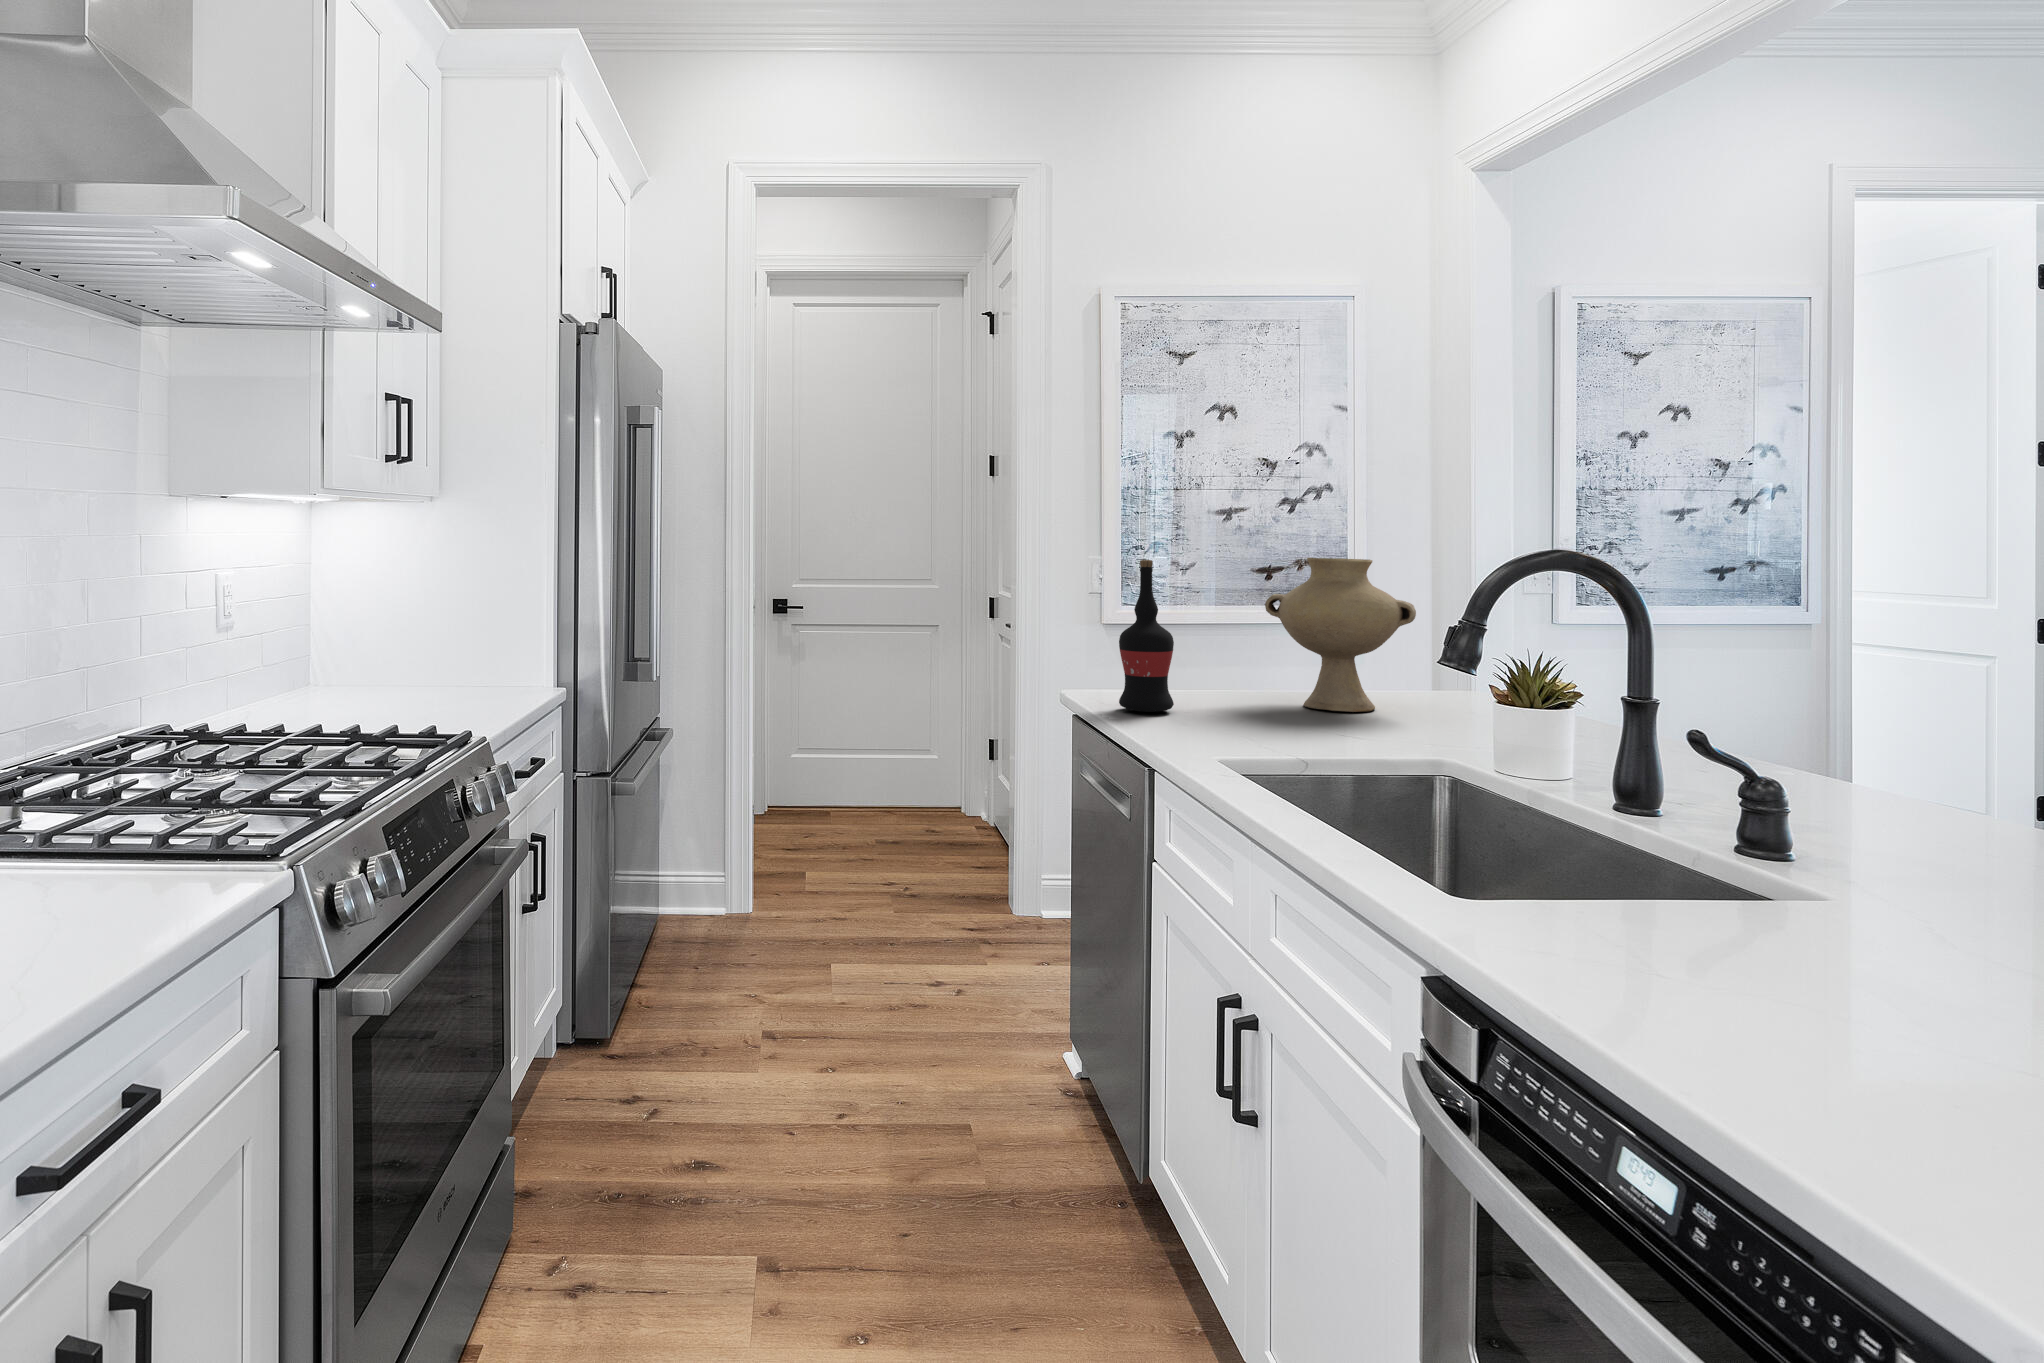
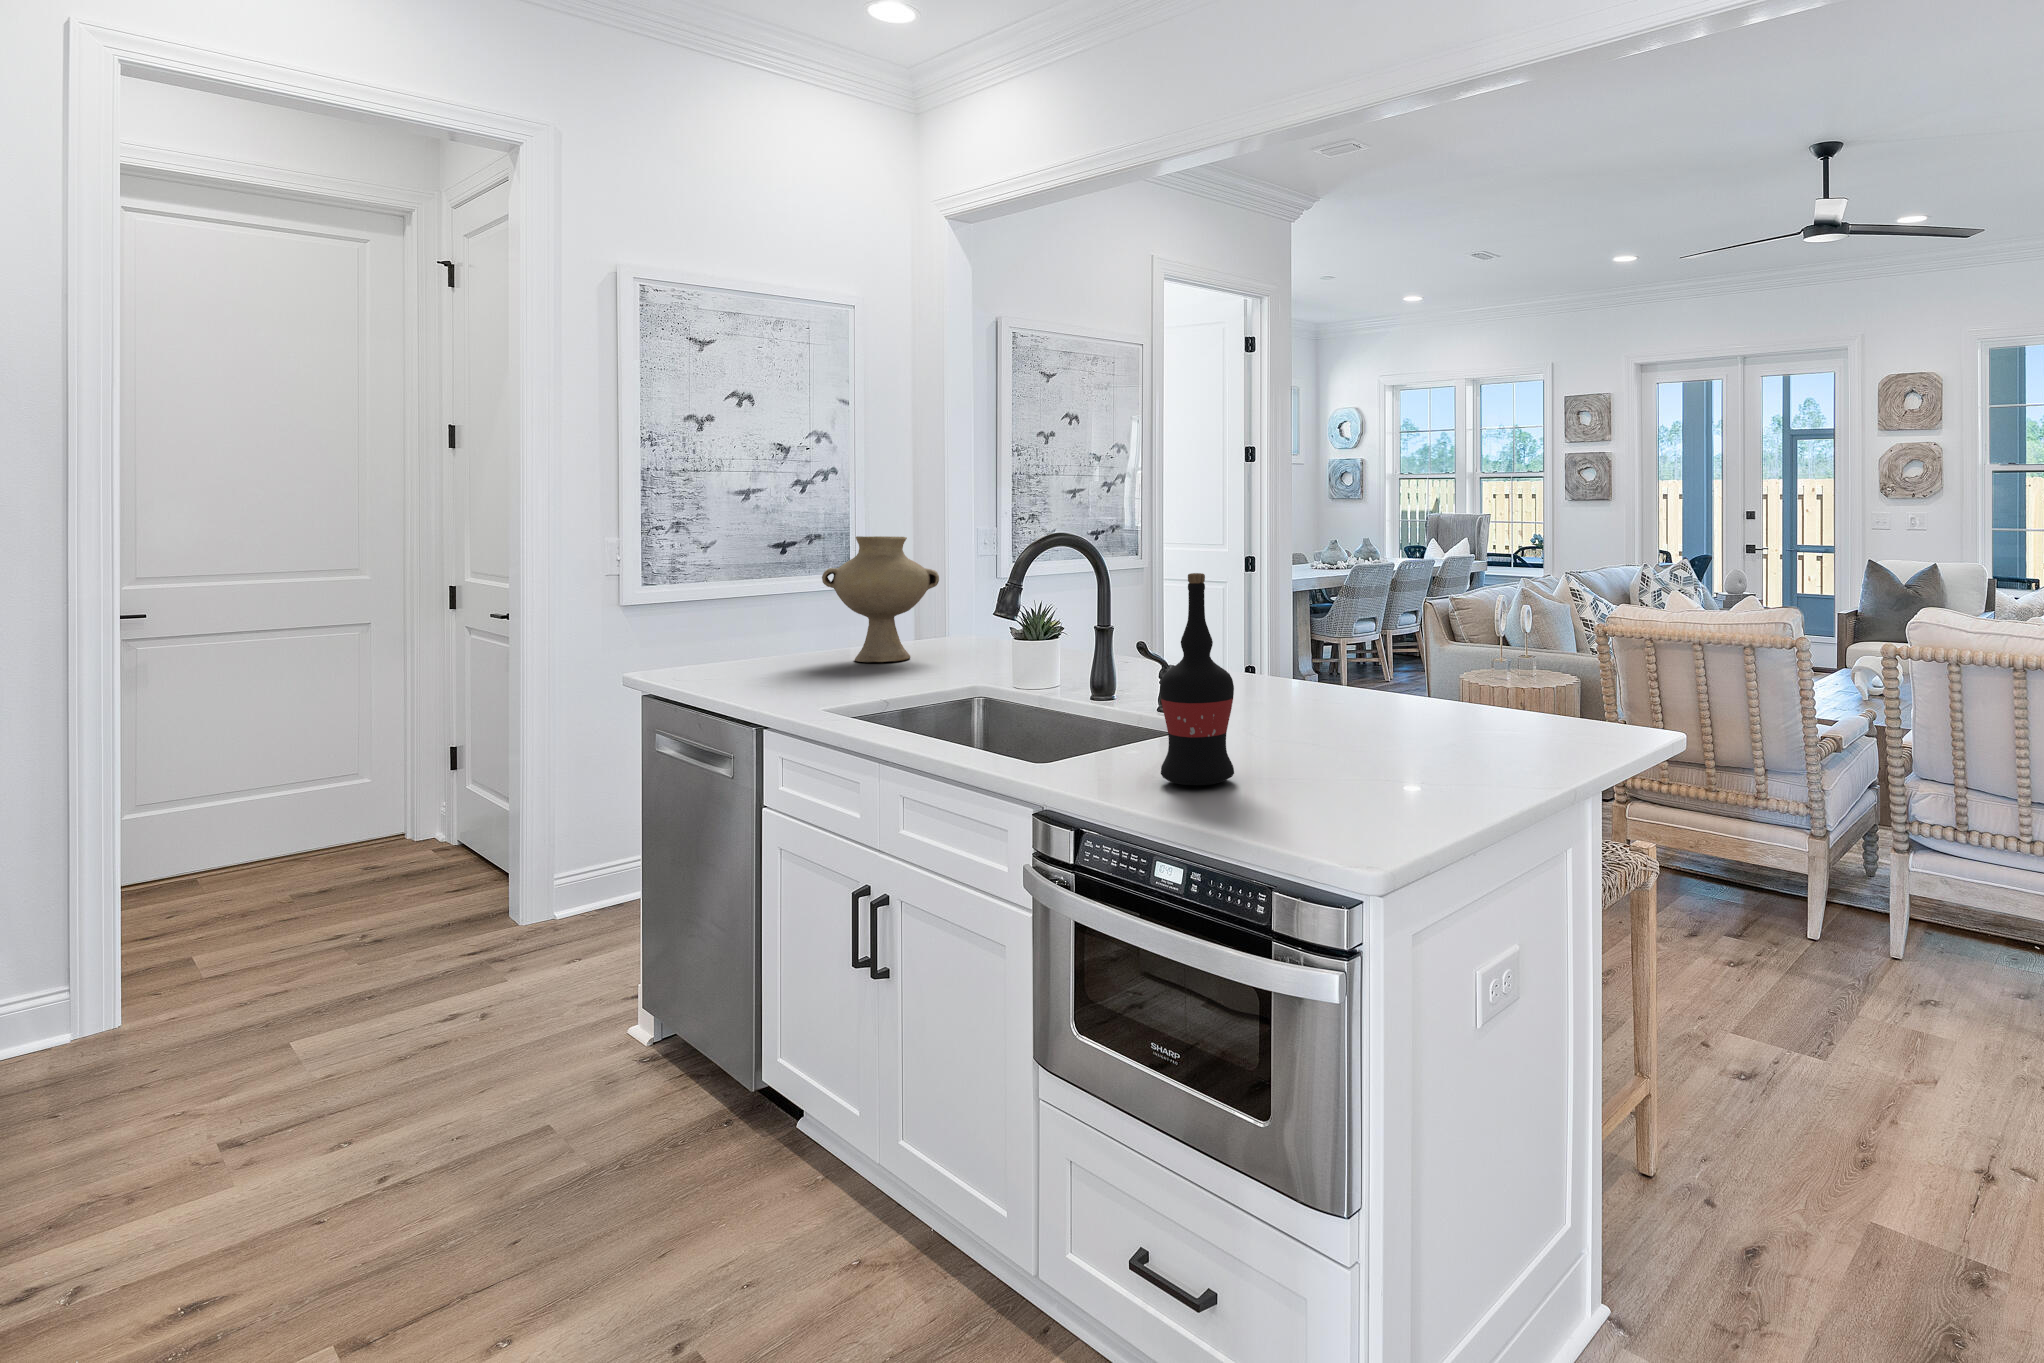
wine bottle: present [1119,560,1174,712] -> present [1160,573,1234,785]

